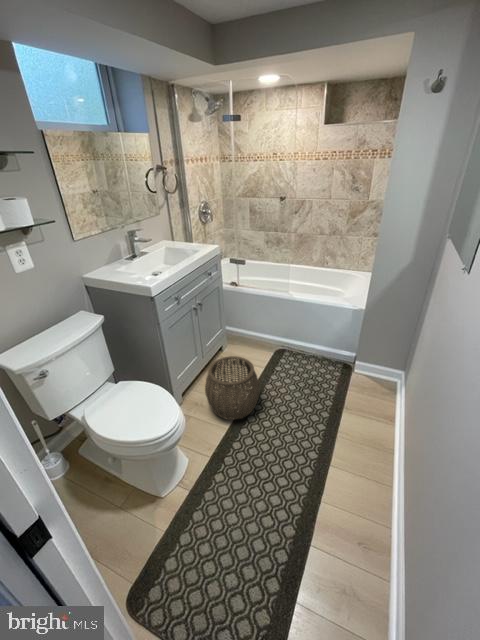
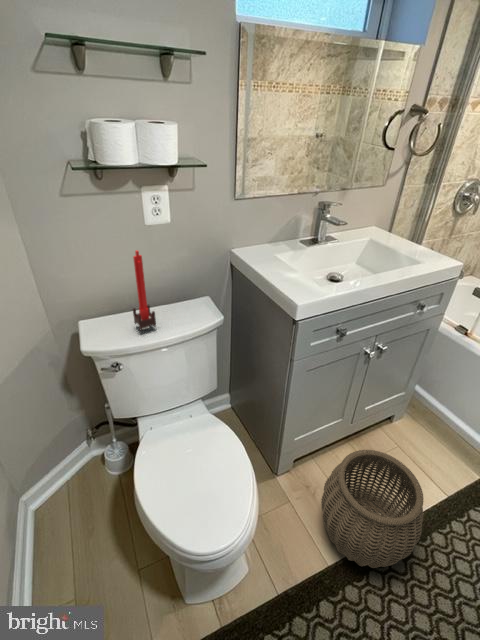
candle: none [30,286,61,343] -> present [133,250,156,330]

